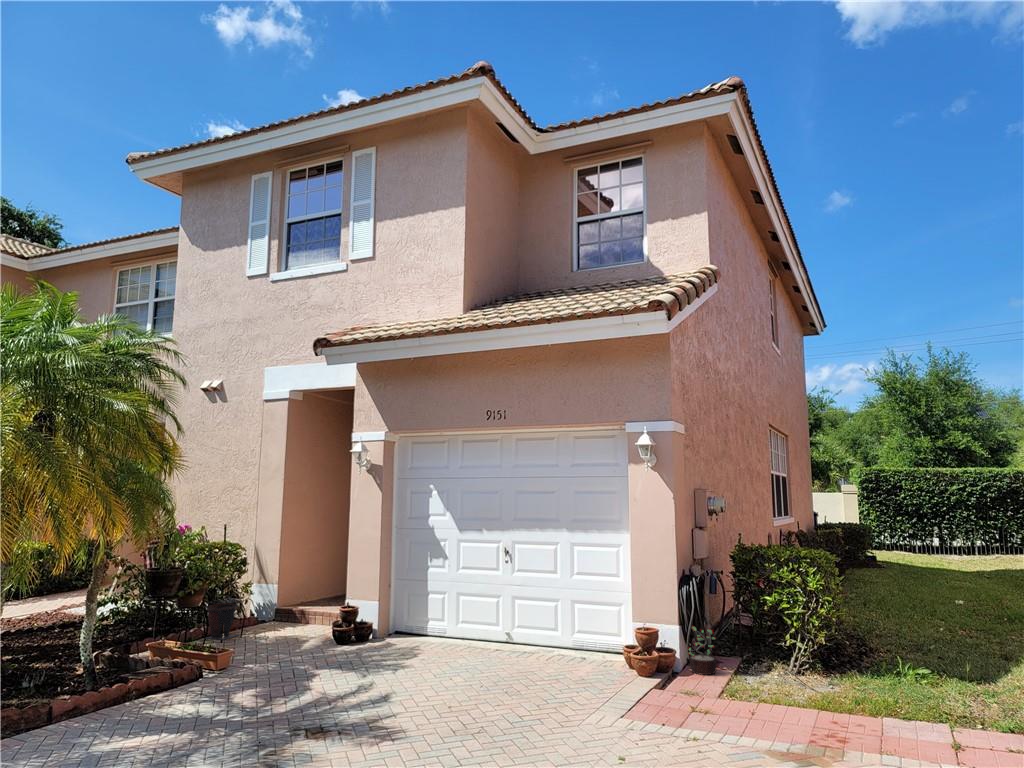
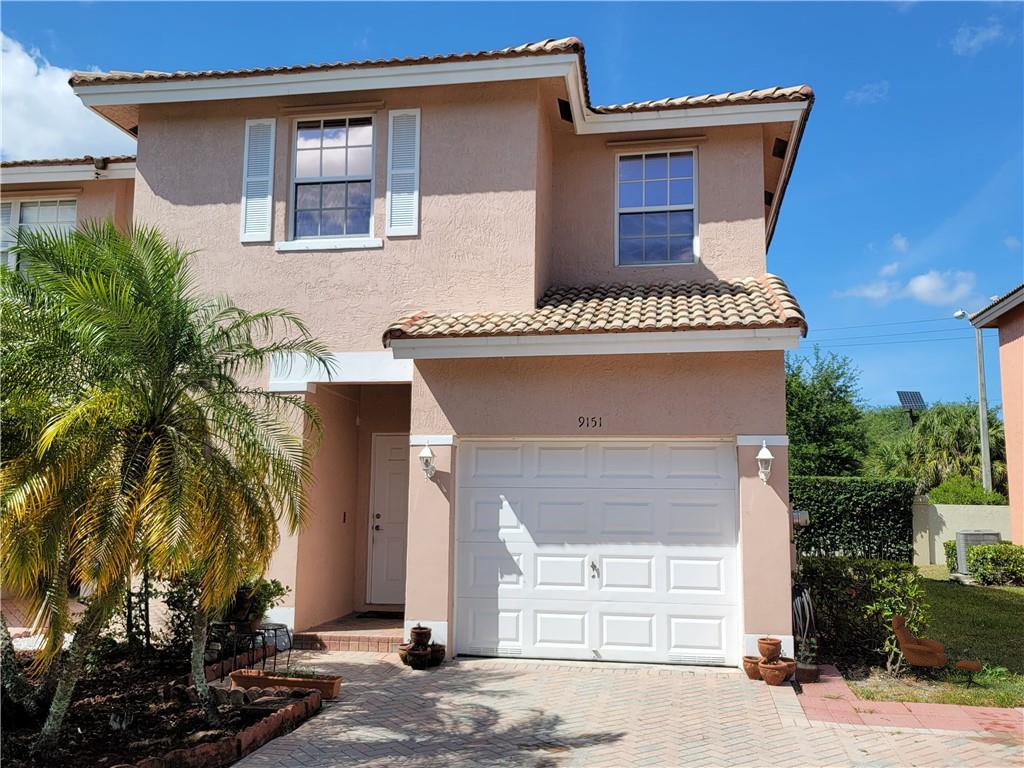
bucket: present [206,603,237,640] -> none [236,631,274,674]
lounge chair: none [806,608,902,694] -> present [892,615,988,689]

